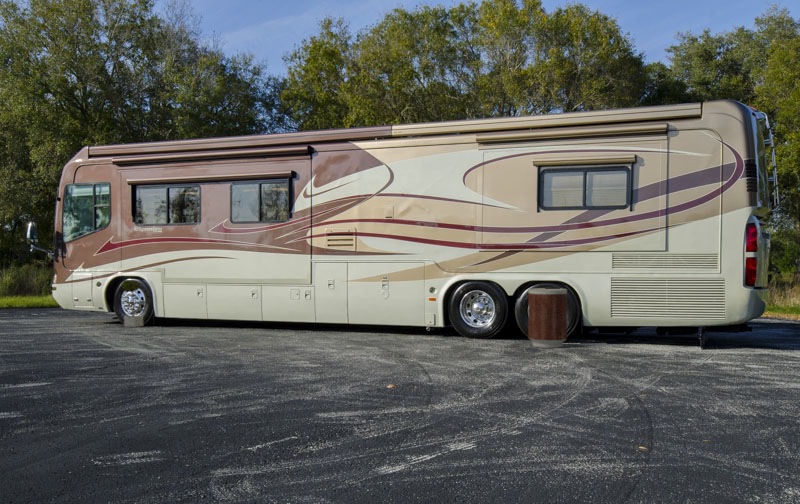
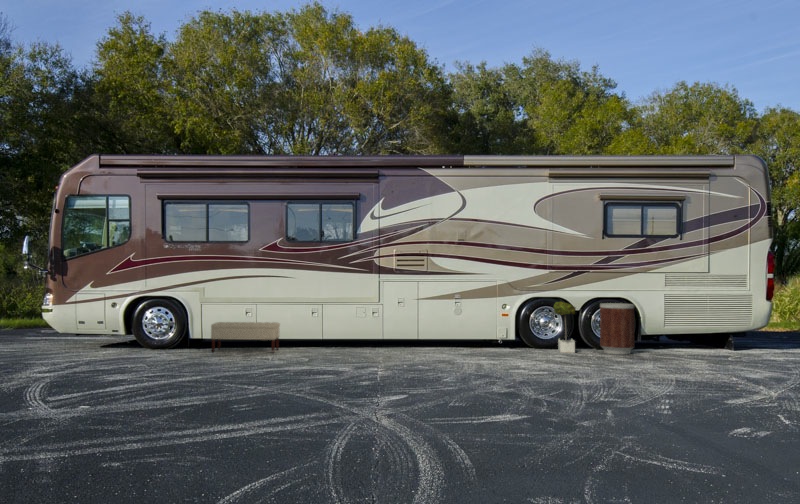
potted tree: present [121,279,143,327] -> present [553,302,576,353]
bench: none [162,301,225,332] -> present [211,322,280,352]

